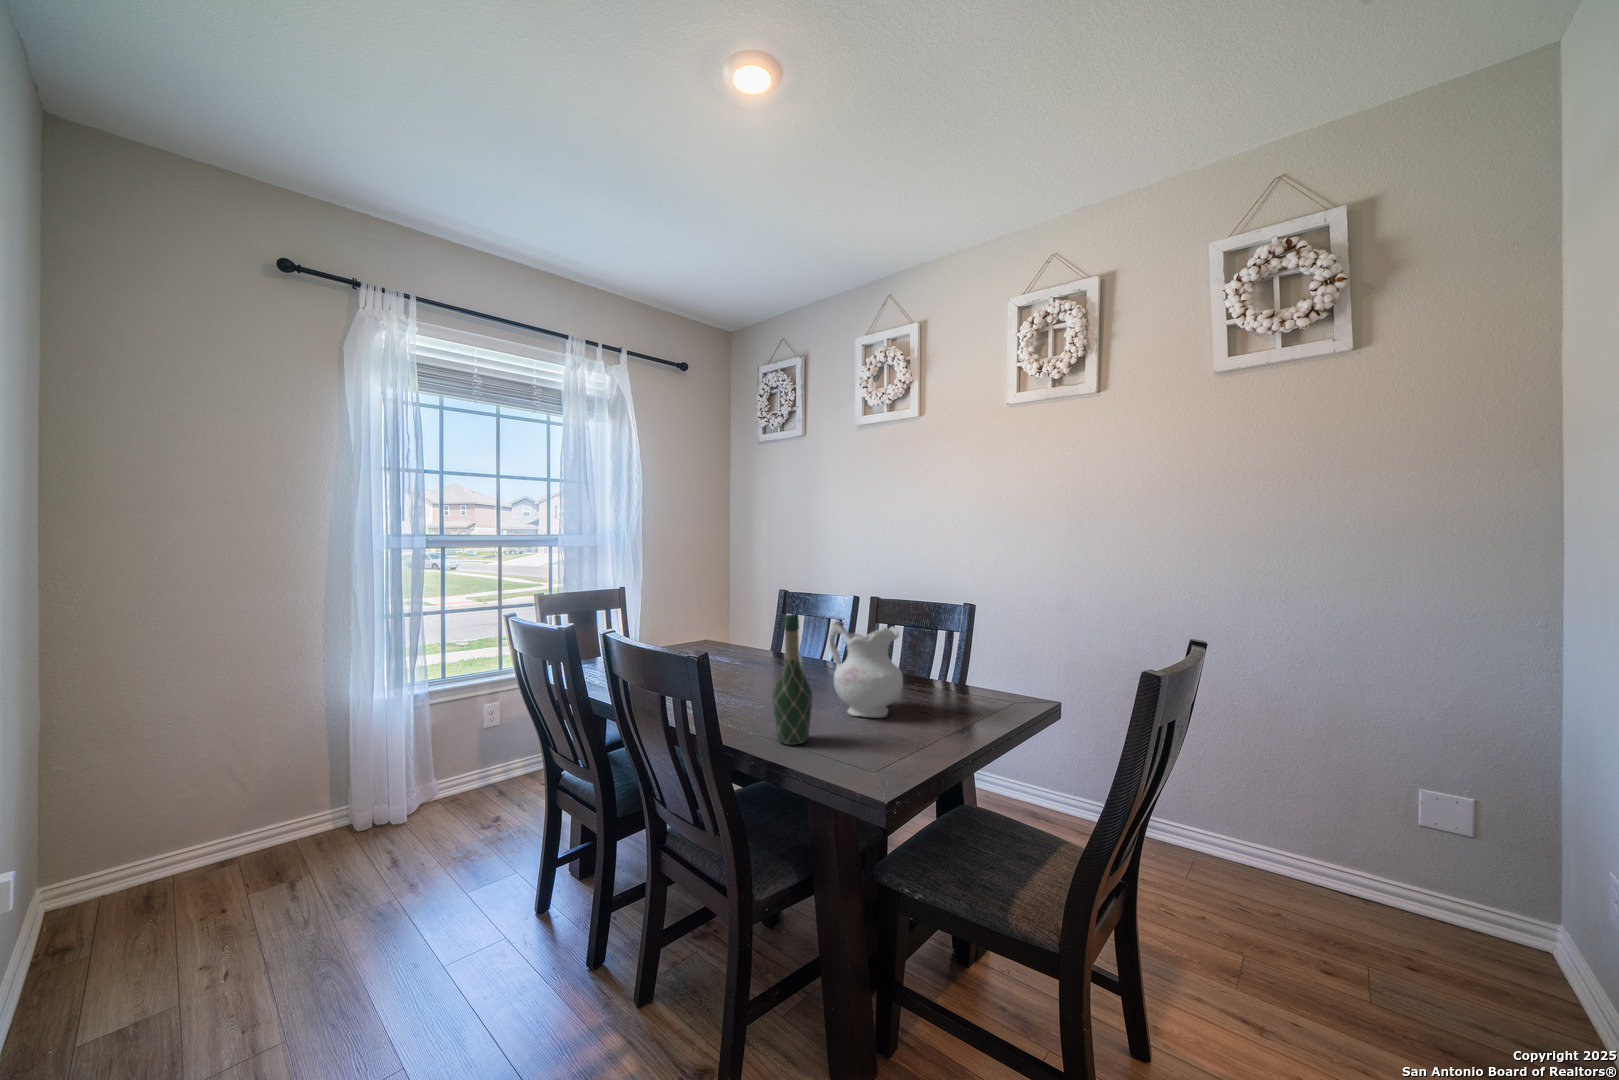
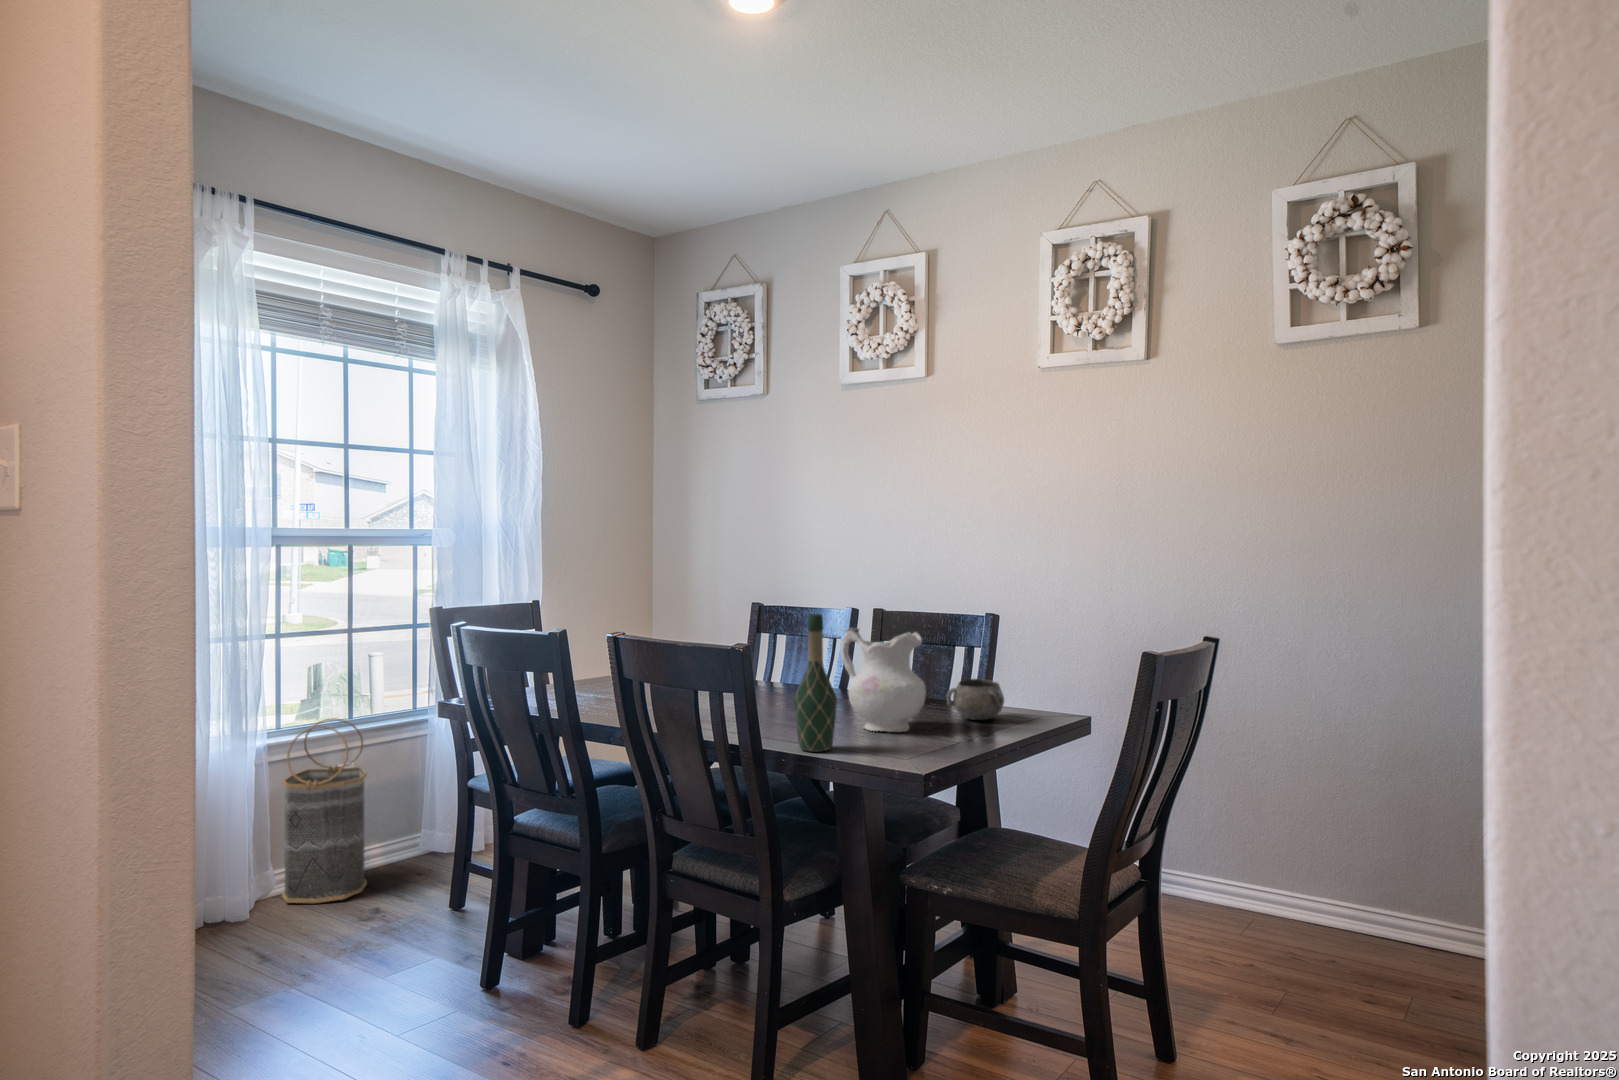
decorative bowl: none [924,664,976,703] -> present [946,679,1004,720]
basket: none [432,676,499,818] -> present [282,718,367,903]

